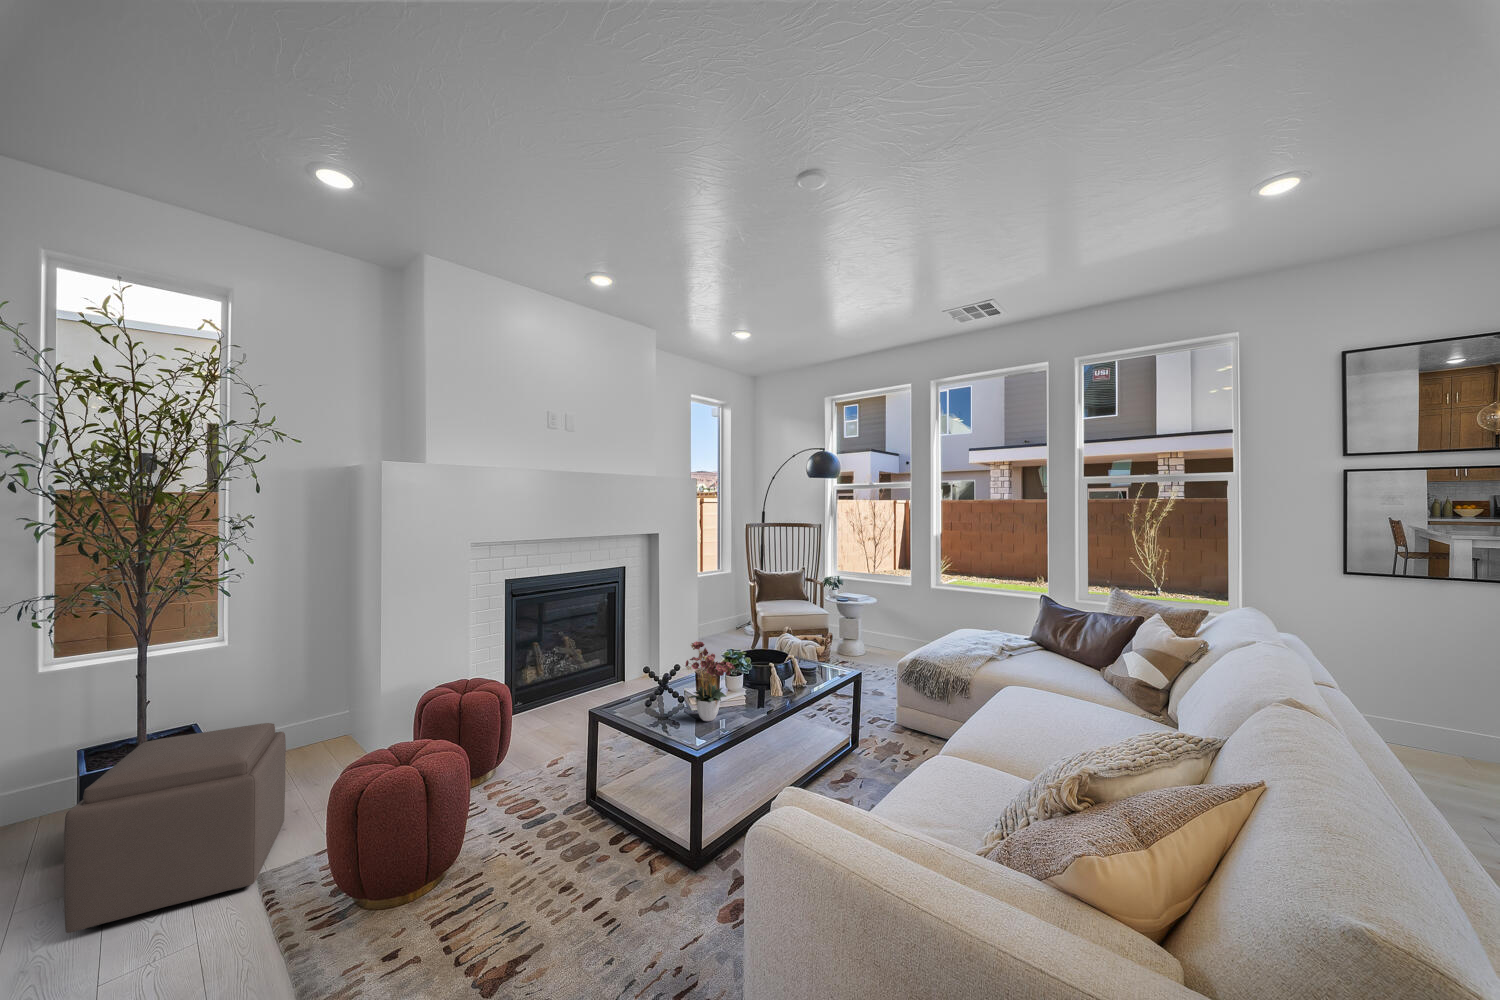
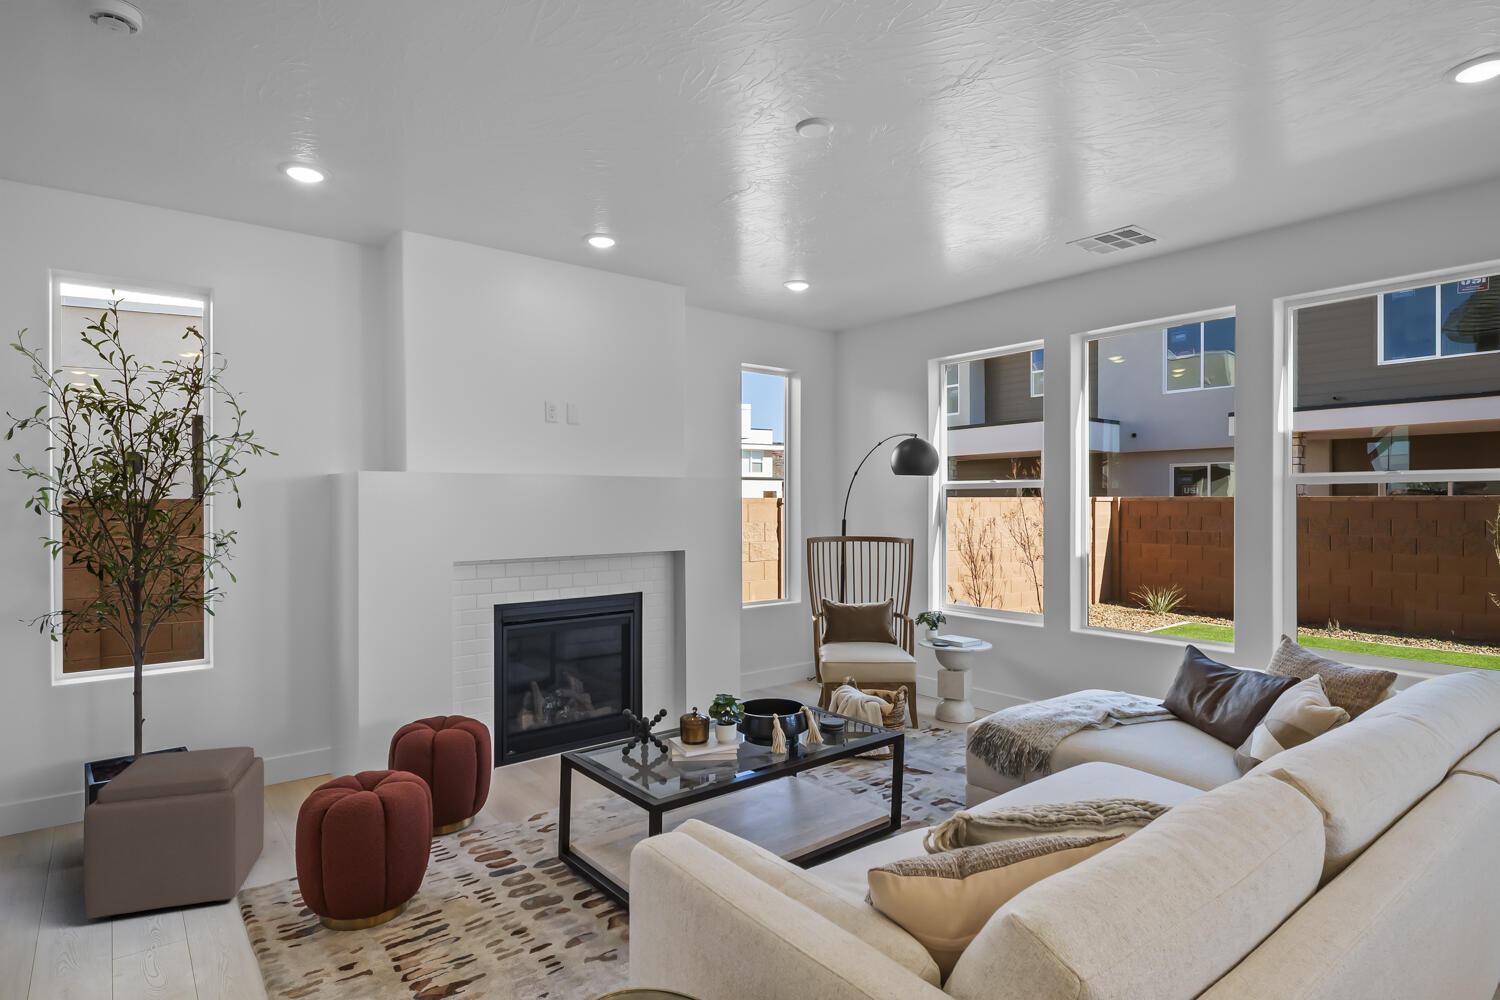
flower arrangement: present [685,641,735,721] -> none [659,677,725,774]

